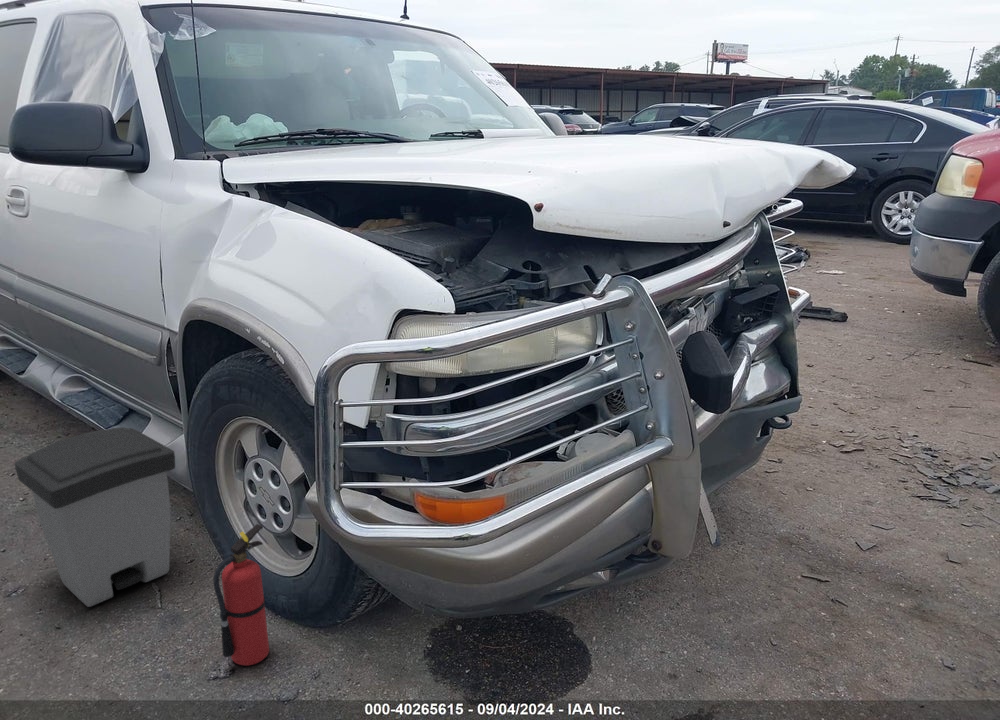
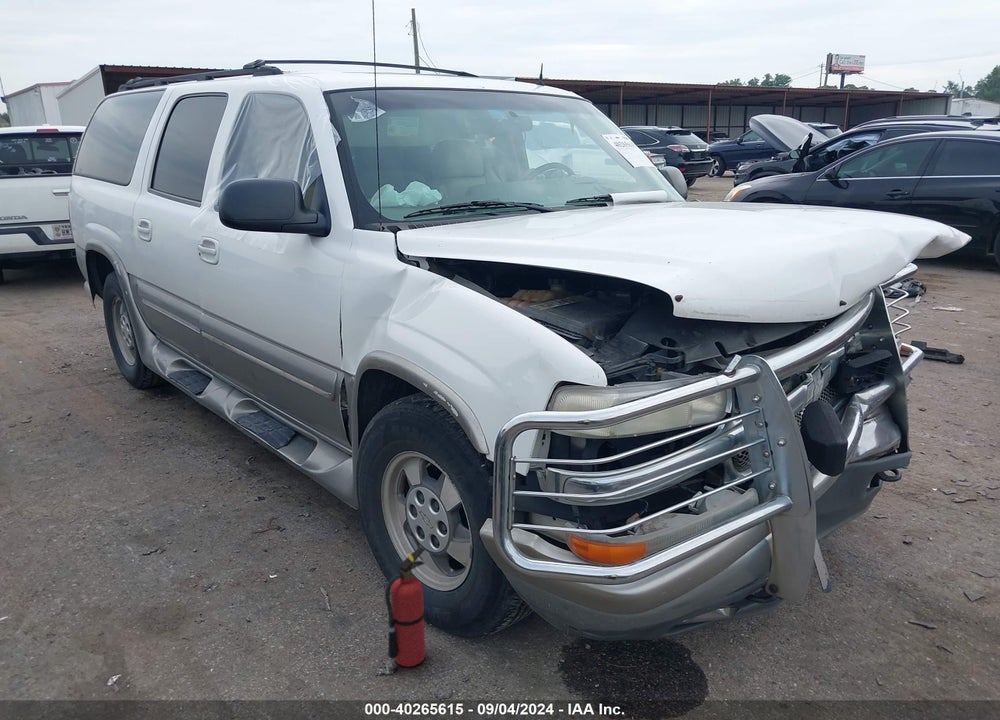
trash can: present [15,427,175,607] -> none [218,453,346,605]

